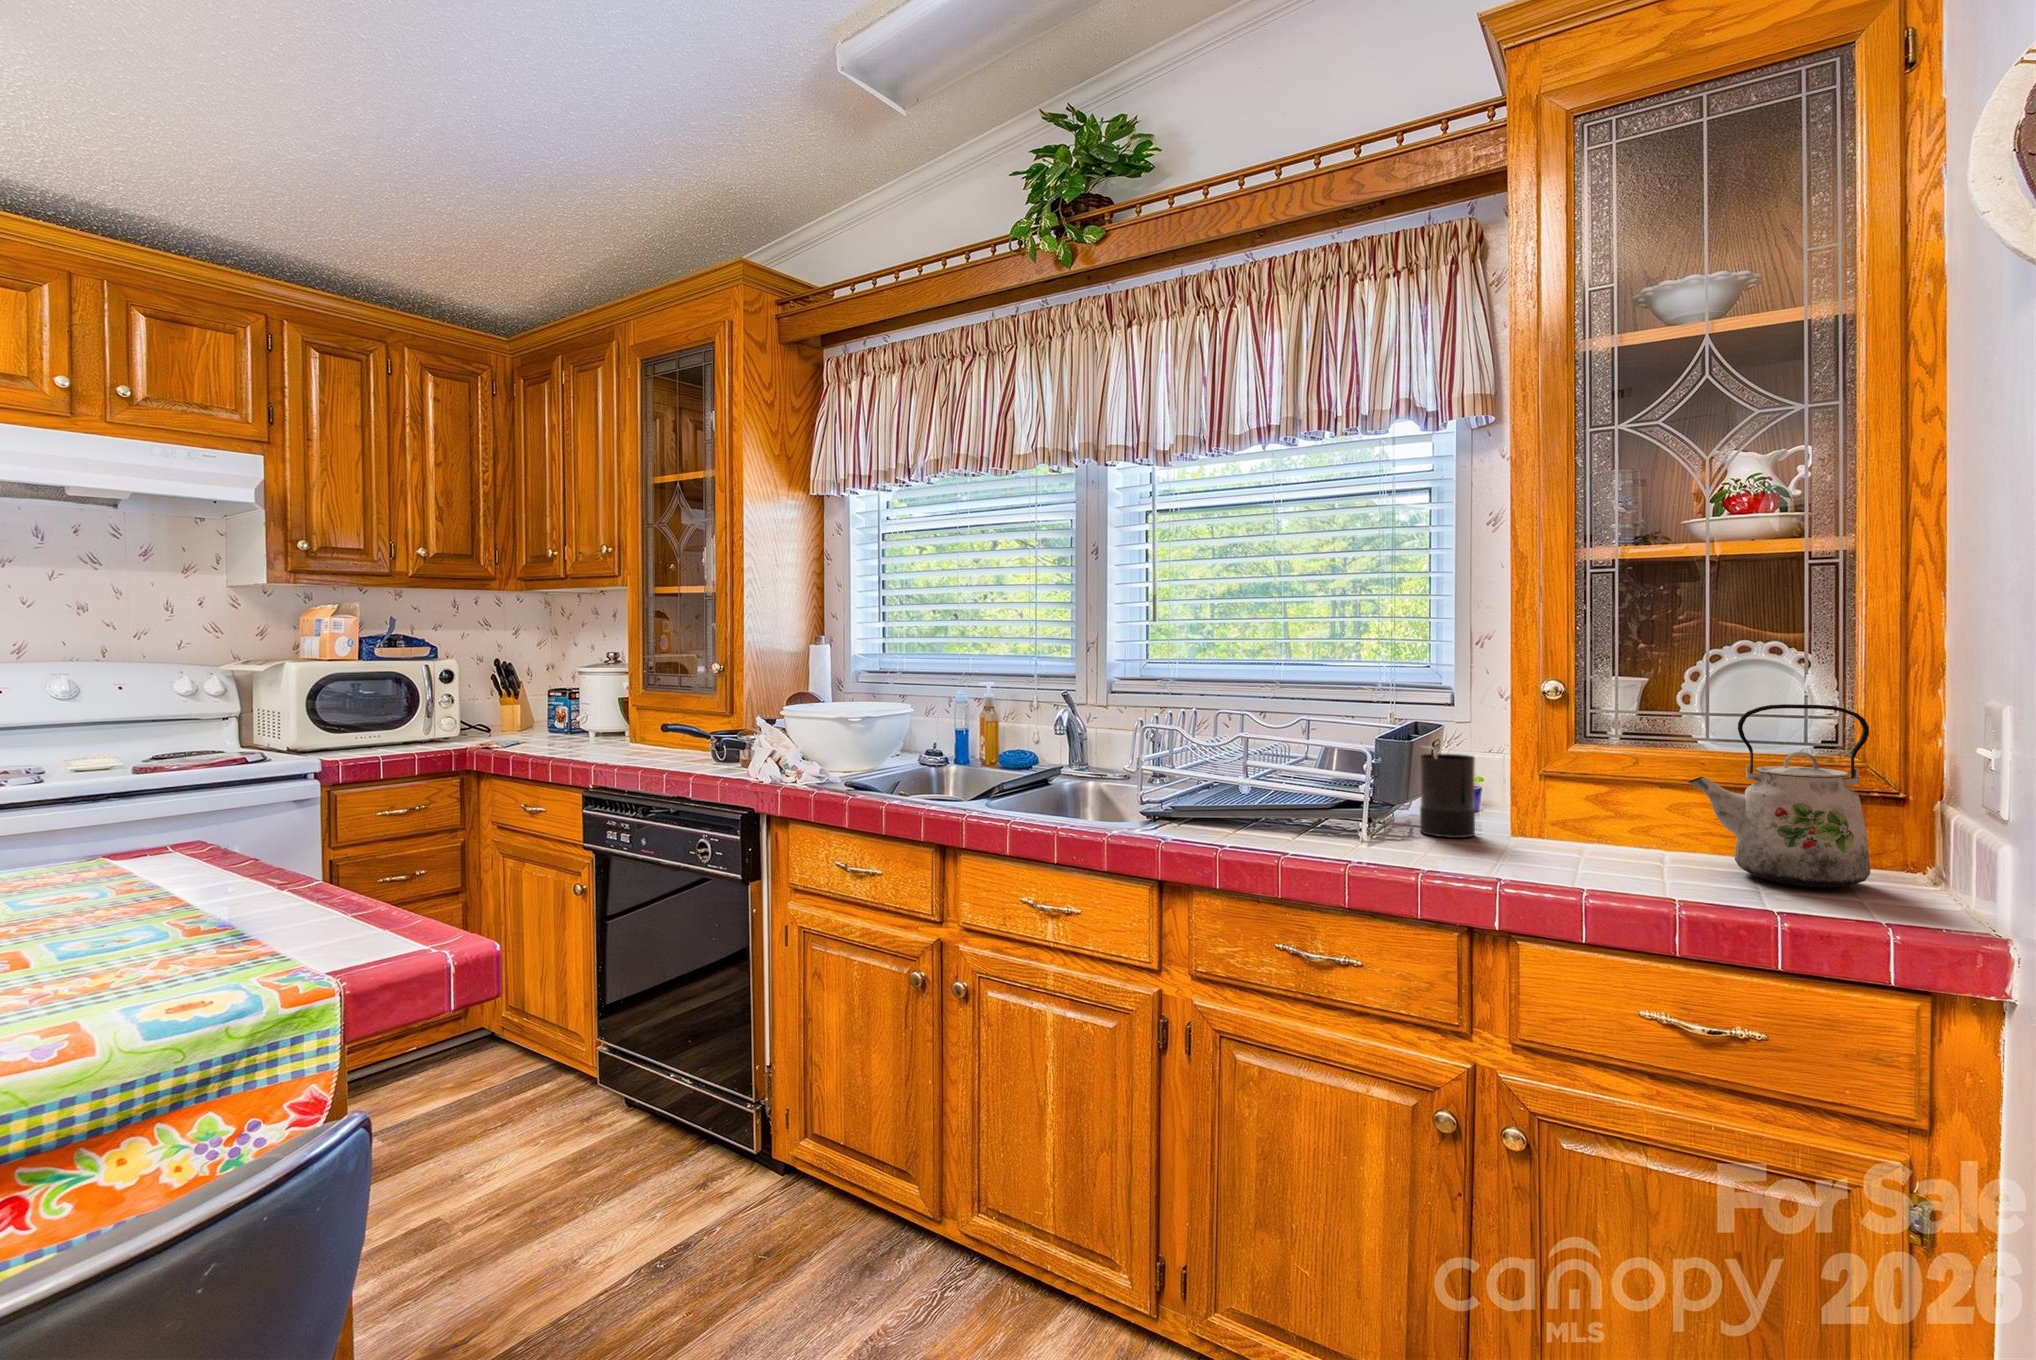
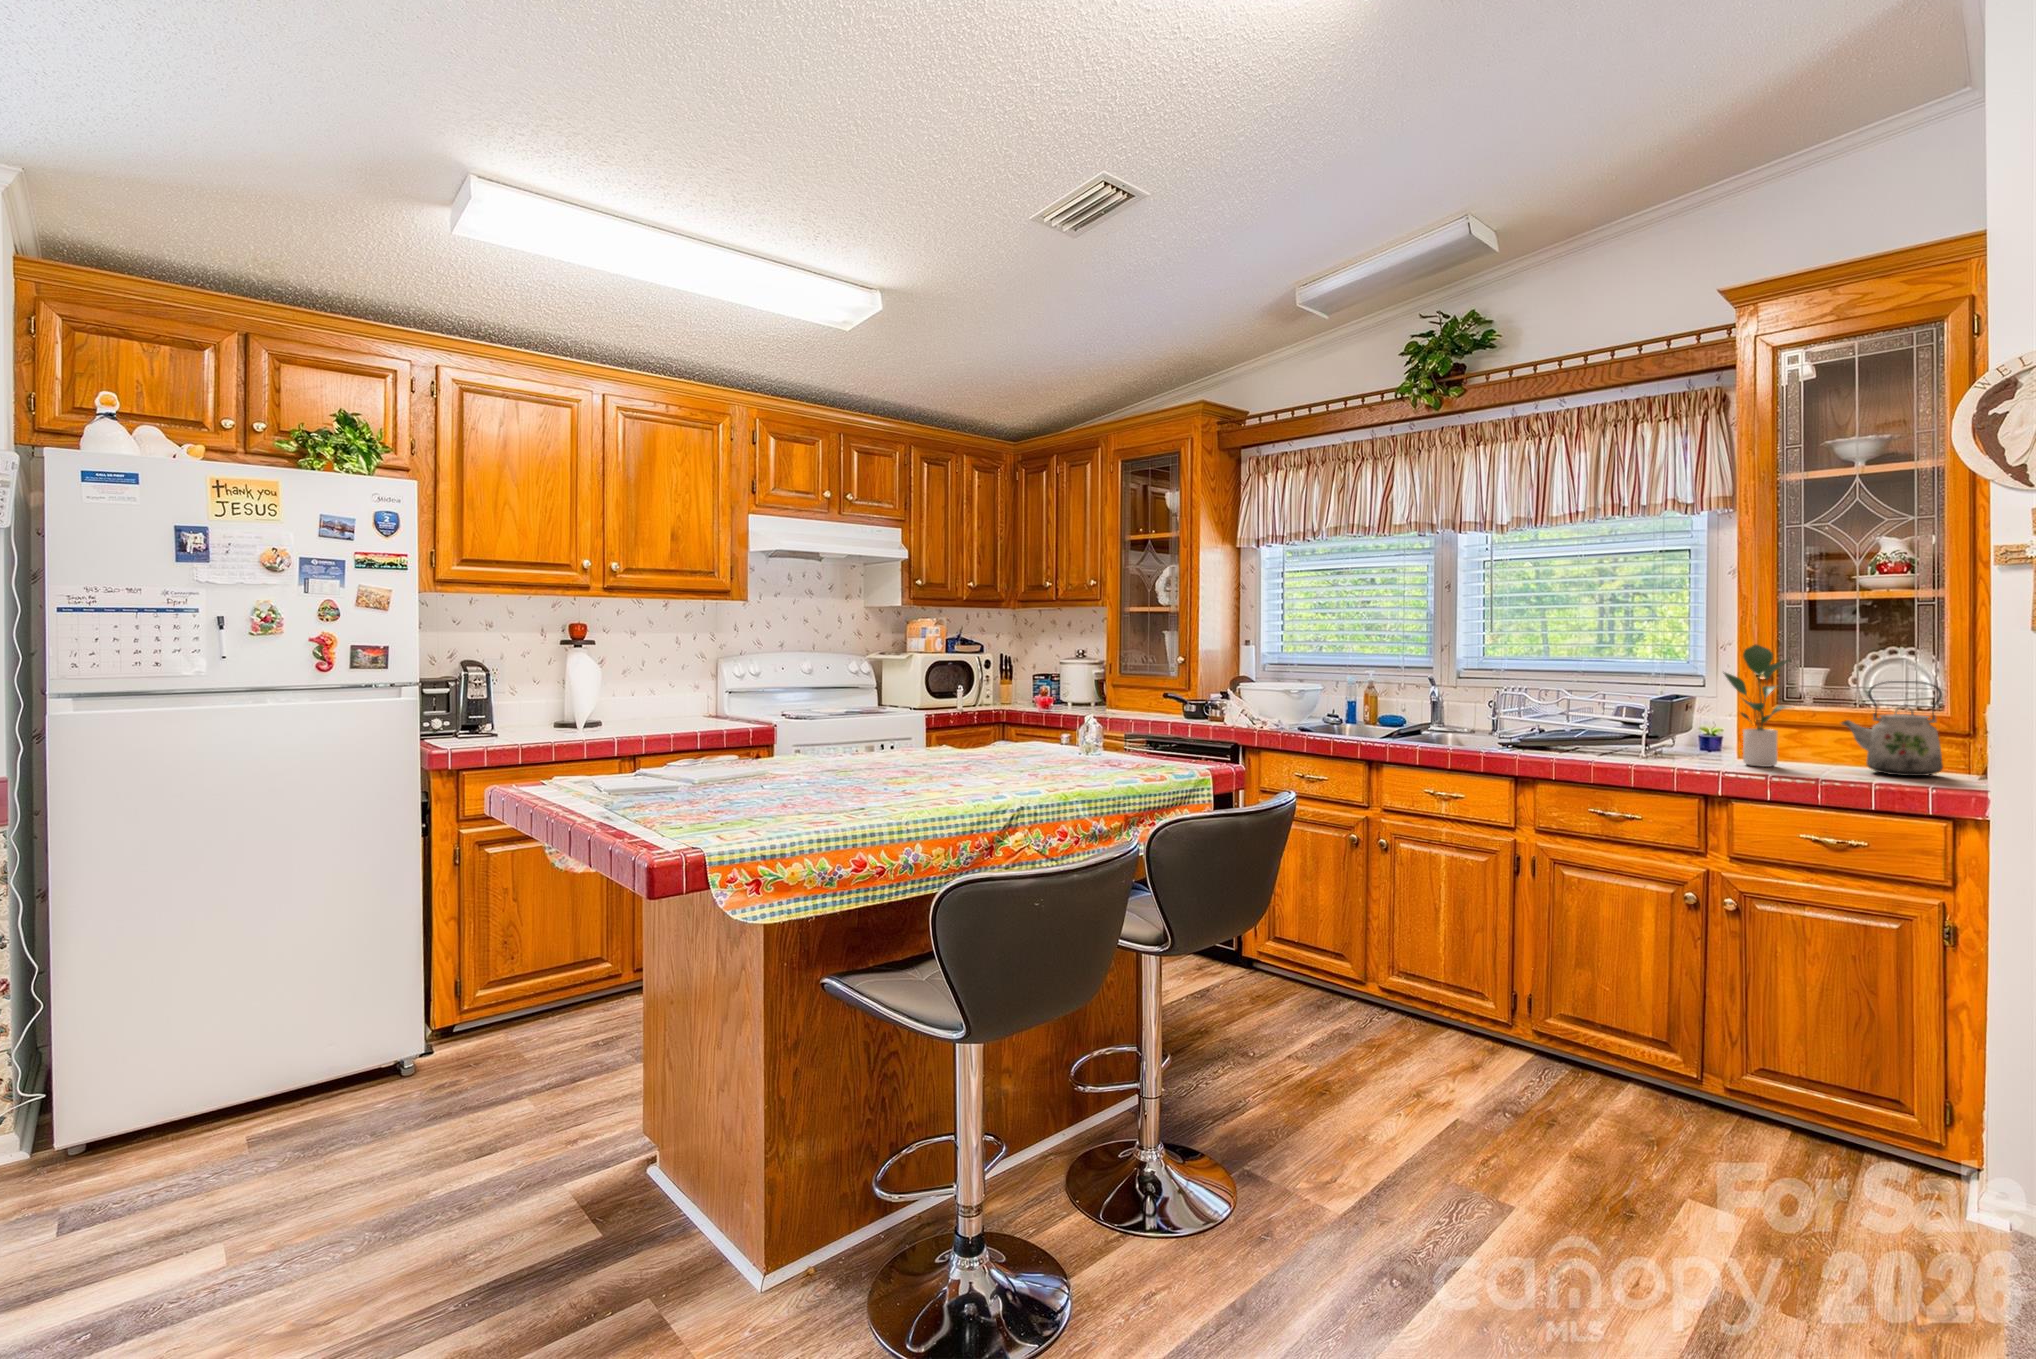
potted plant: none [1496,636,1621,865] -> present [1724,645,1790,767]
candle: present [1420,748,1475,838] -> none [1678,706,1713,757]

